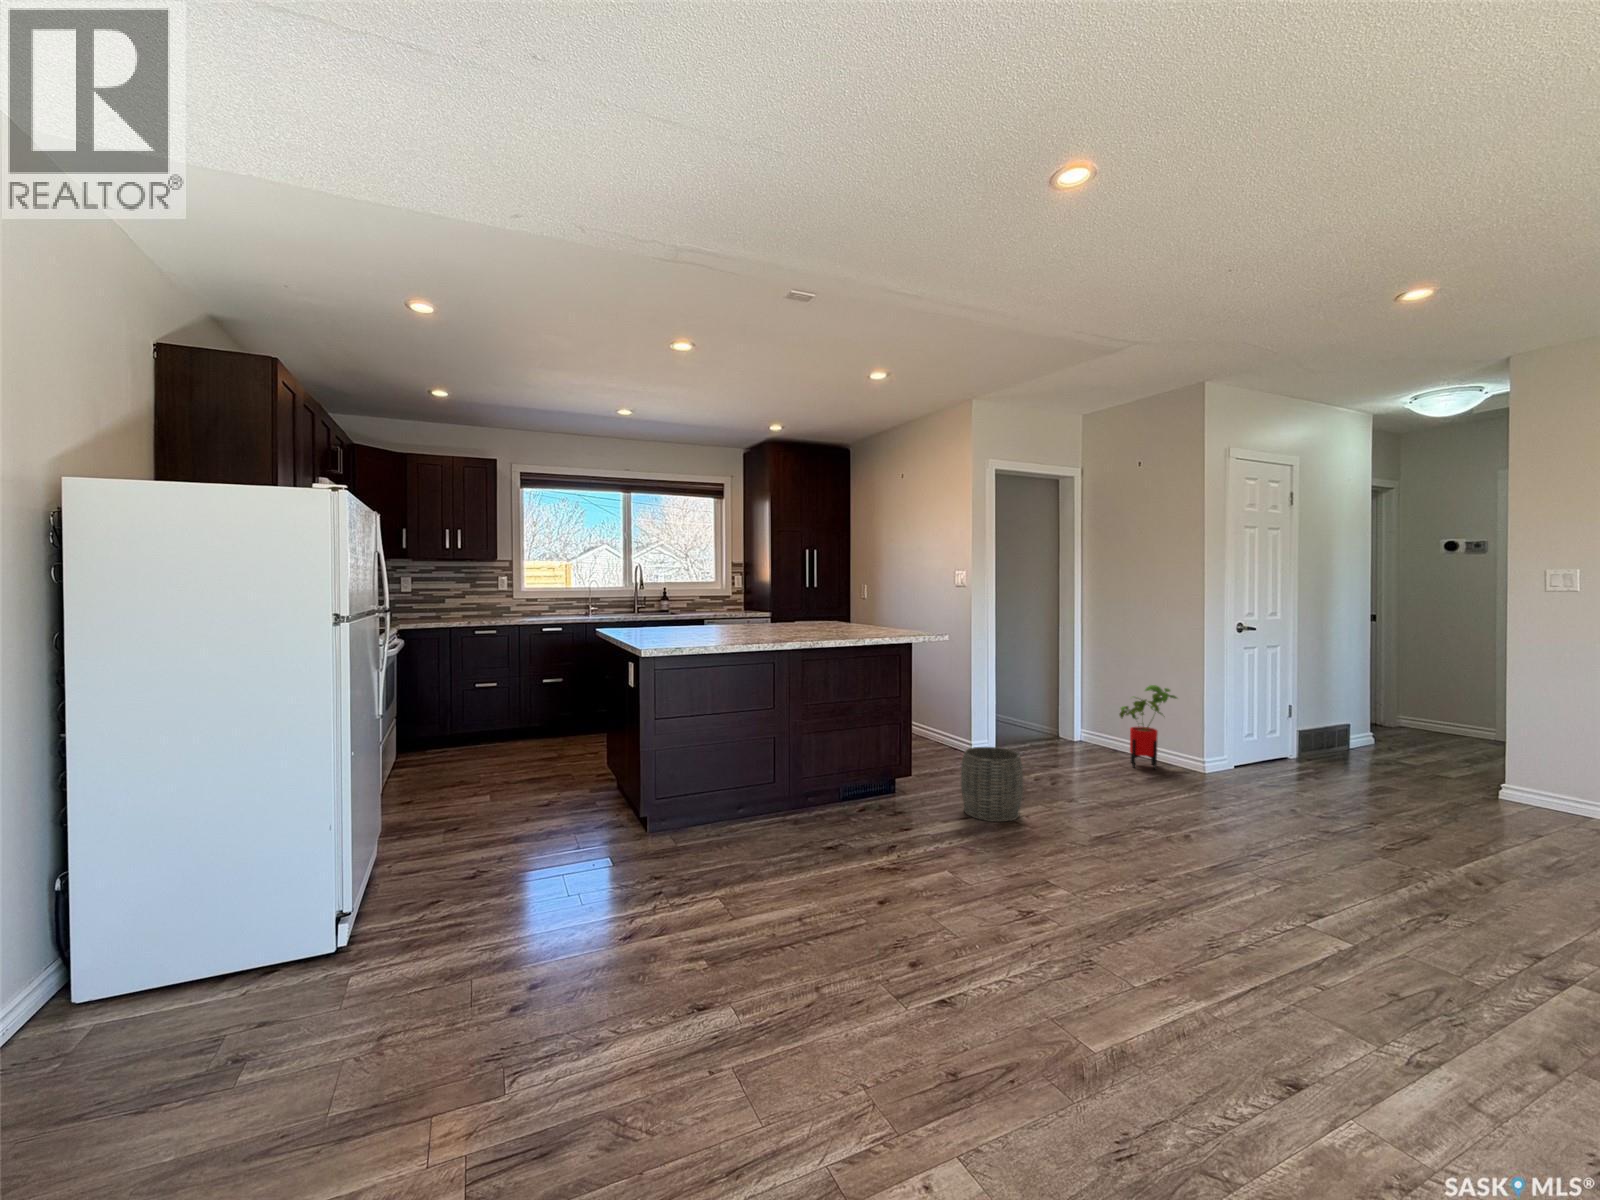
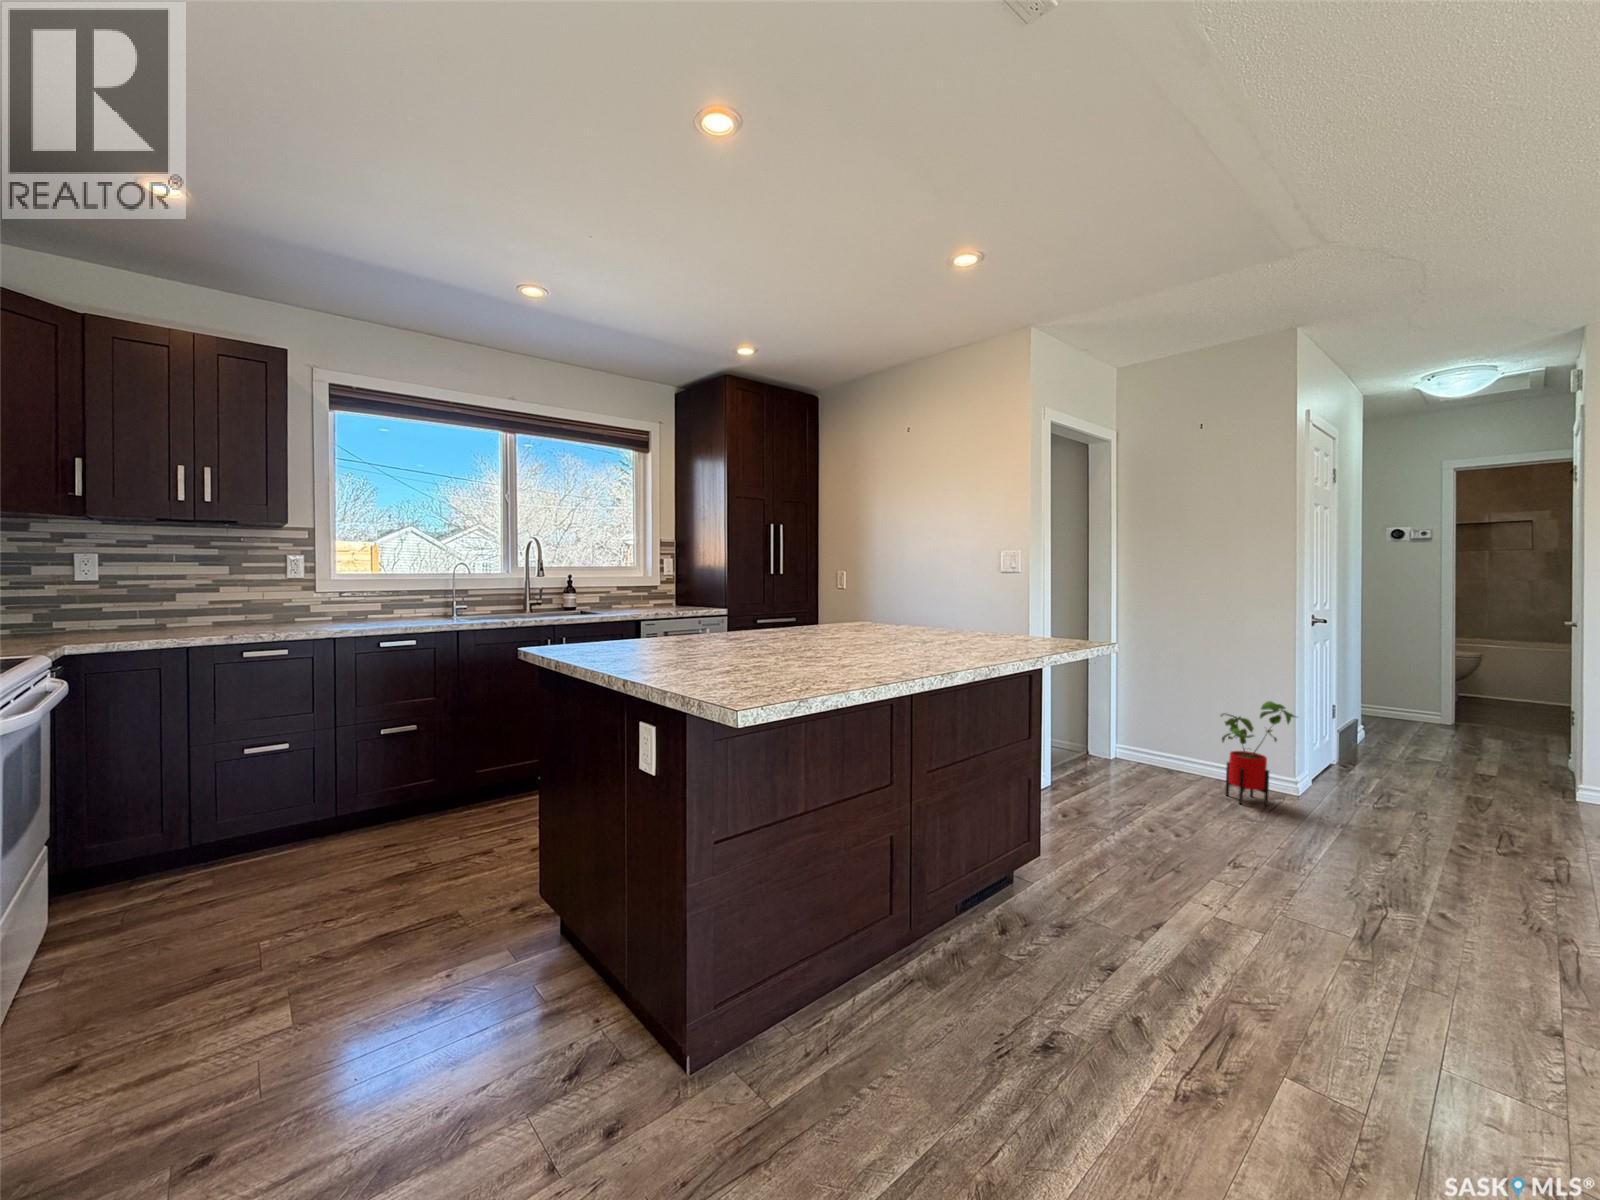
woven basket: present [961,747,1023,822] -> none [1163,821,1274,951]

